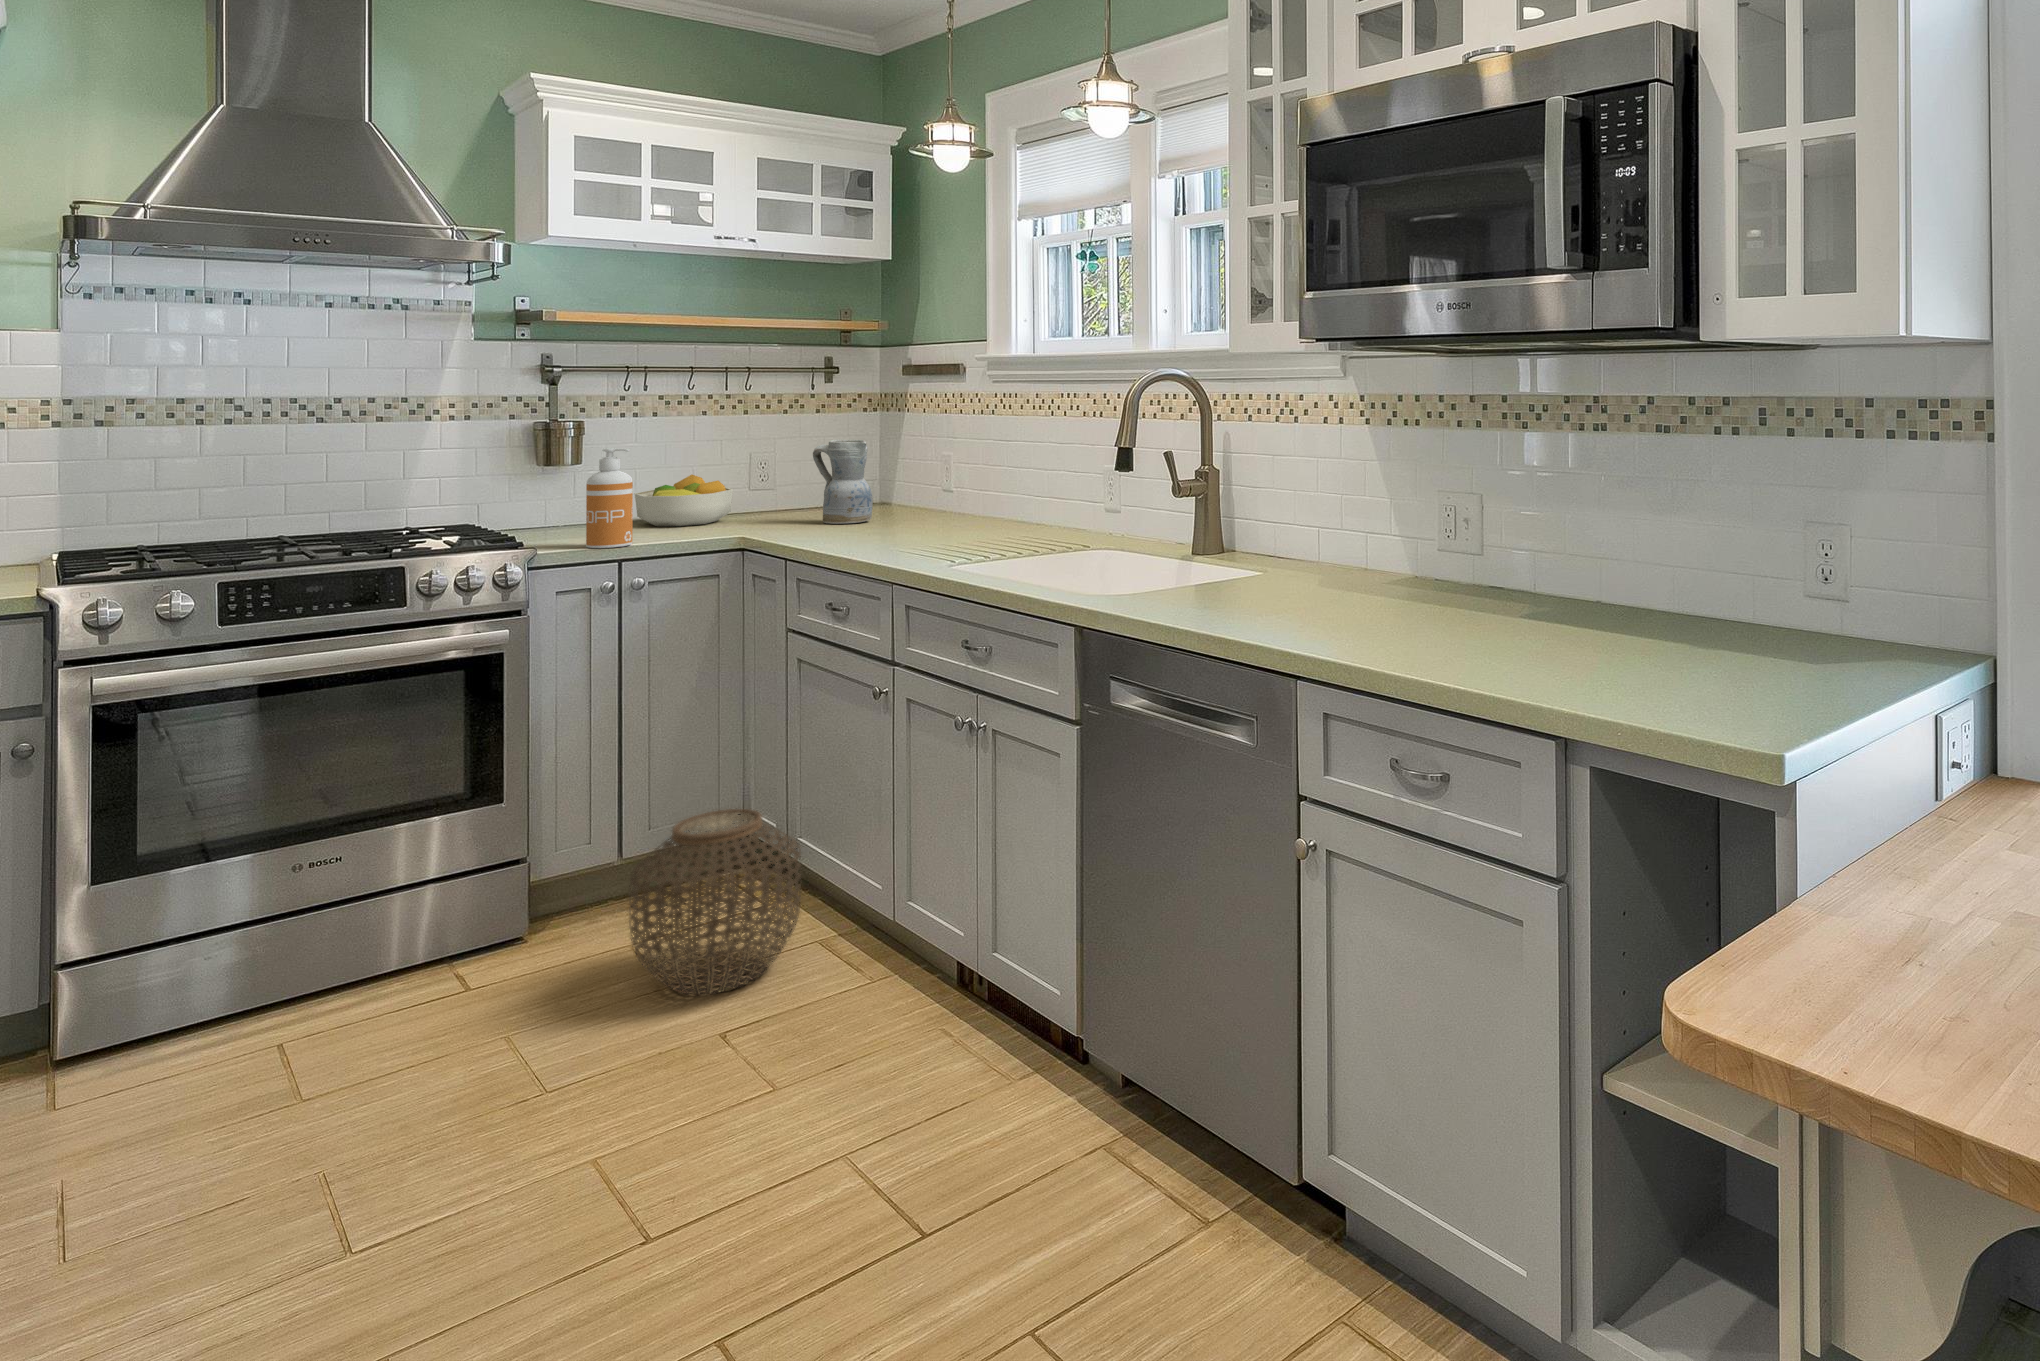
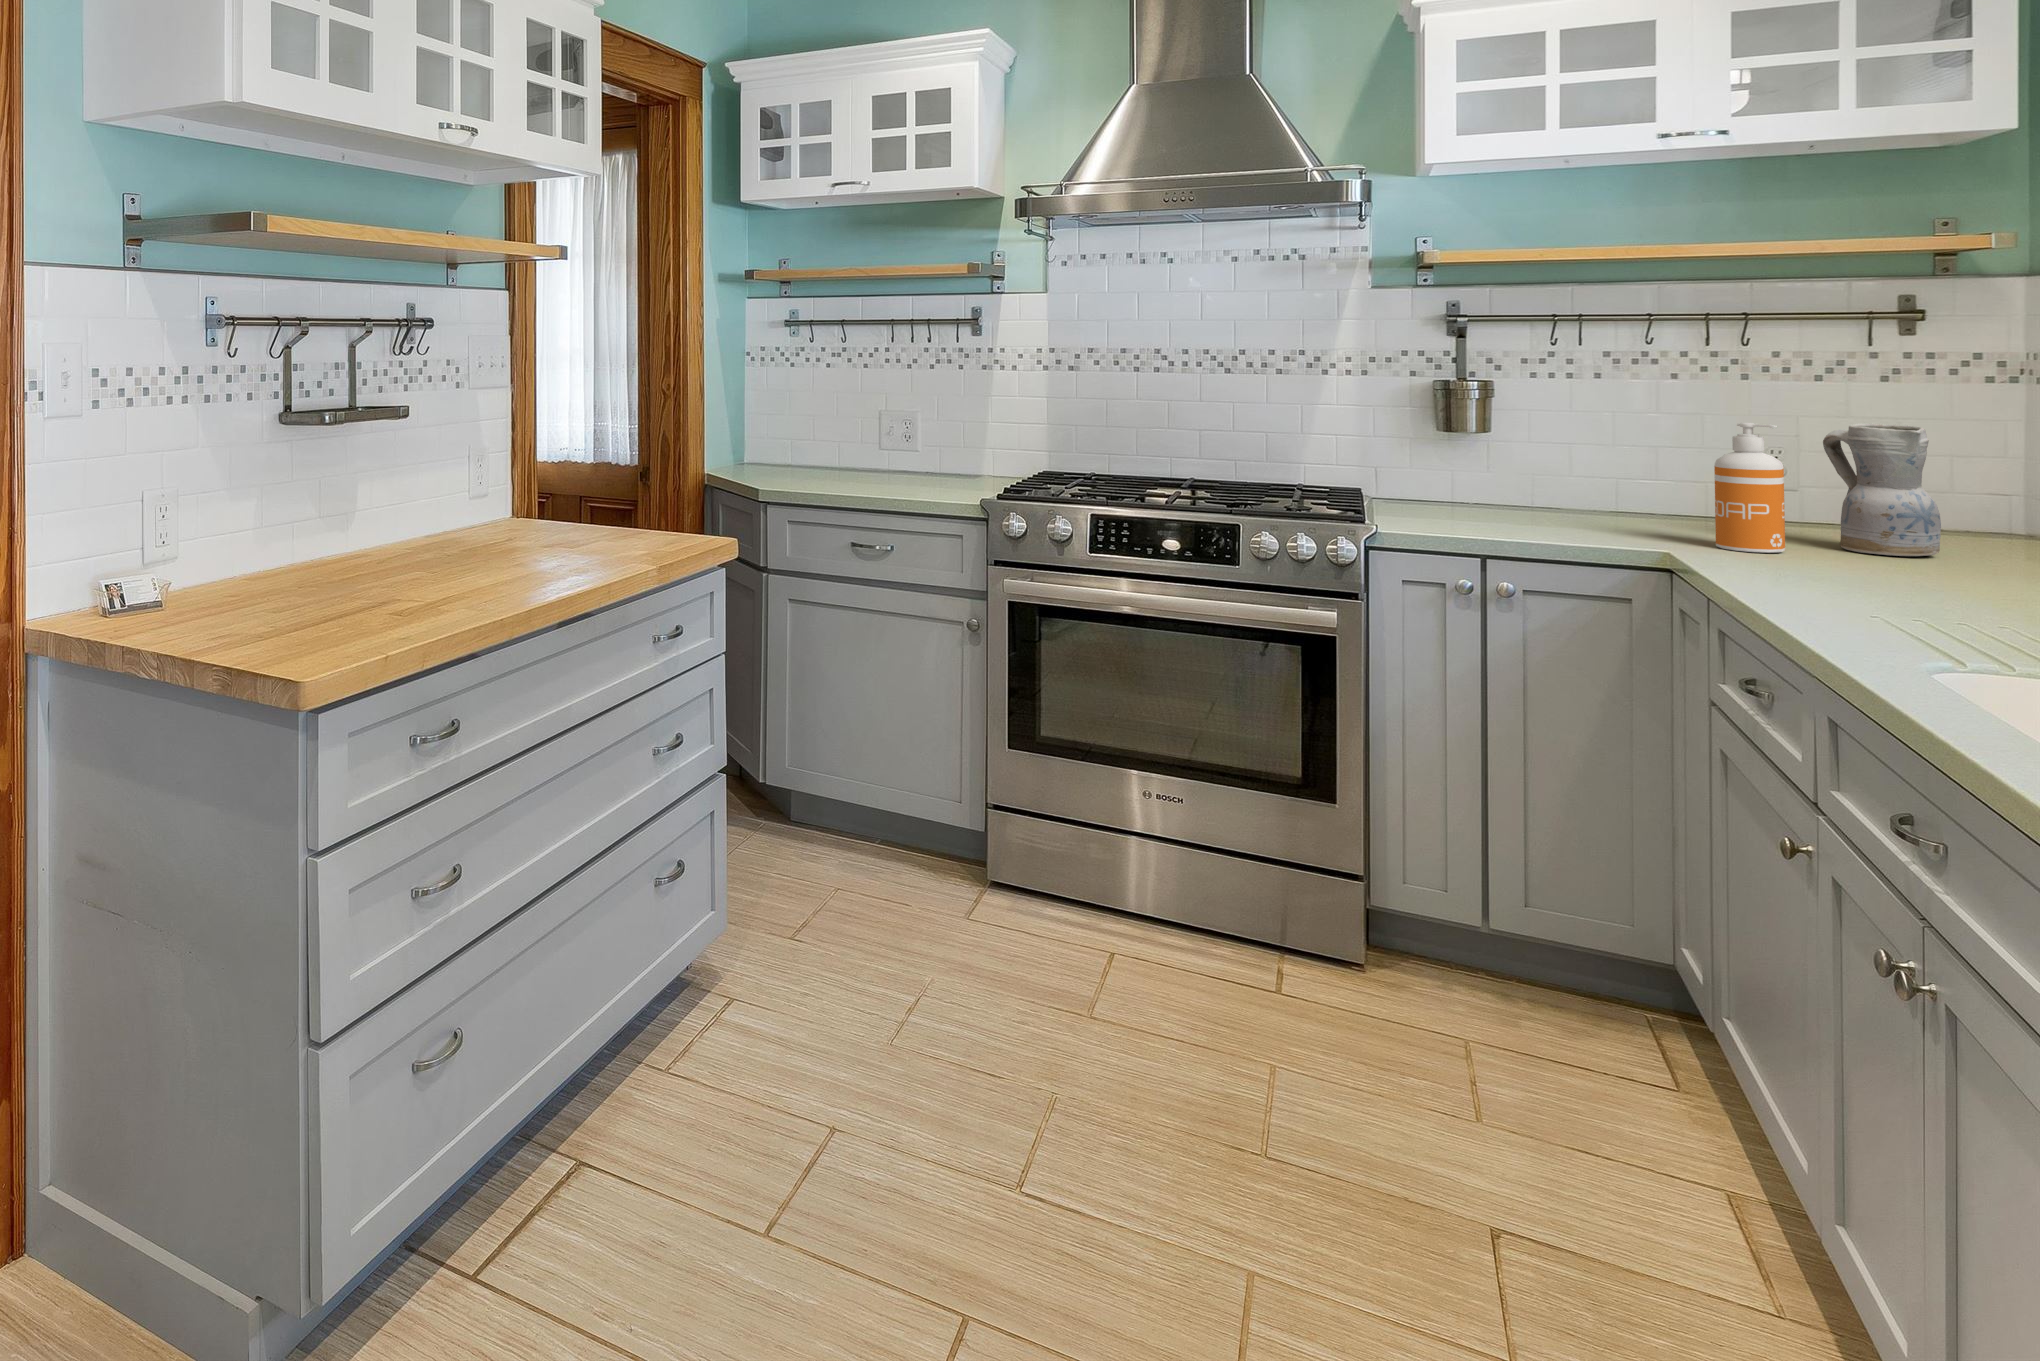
soap dispenser: present [586,448,633,548] -> present [1714,423,1785,553]
fruit bowl: present [635,475,733,527] -> none [1561,456,1704,524]
woven basket: present [630,809,801,995] -> none [1413,907,1668,1172]

